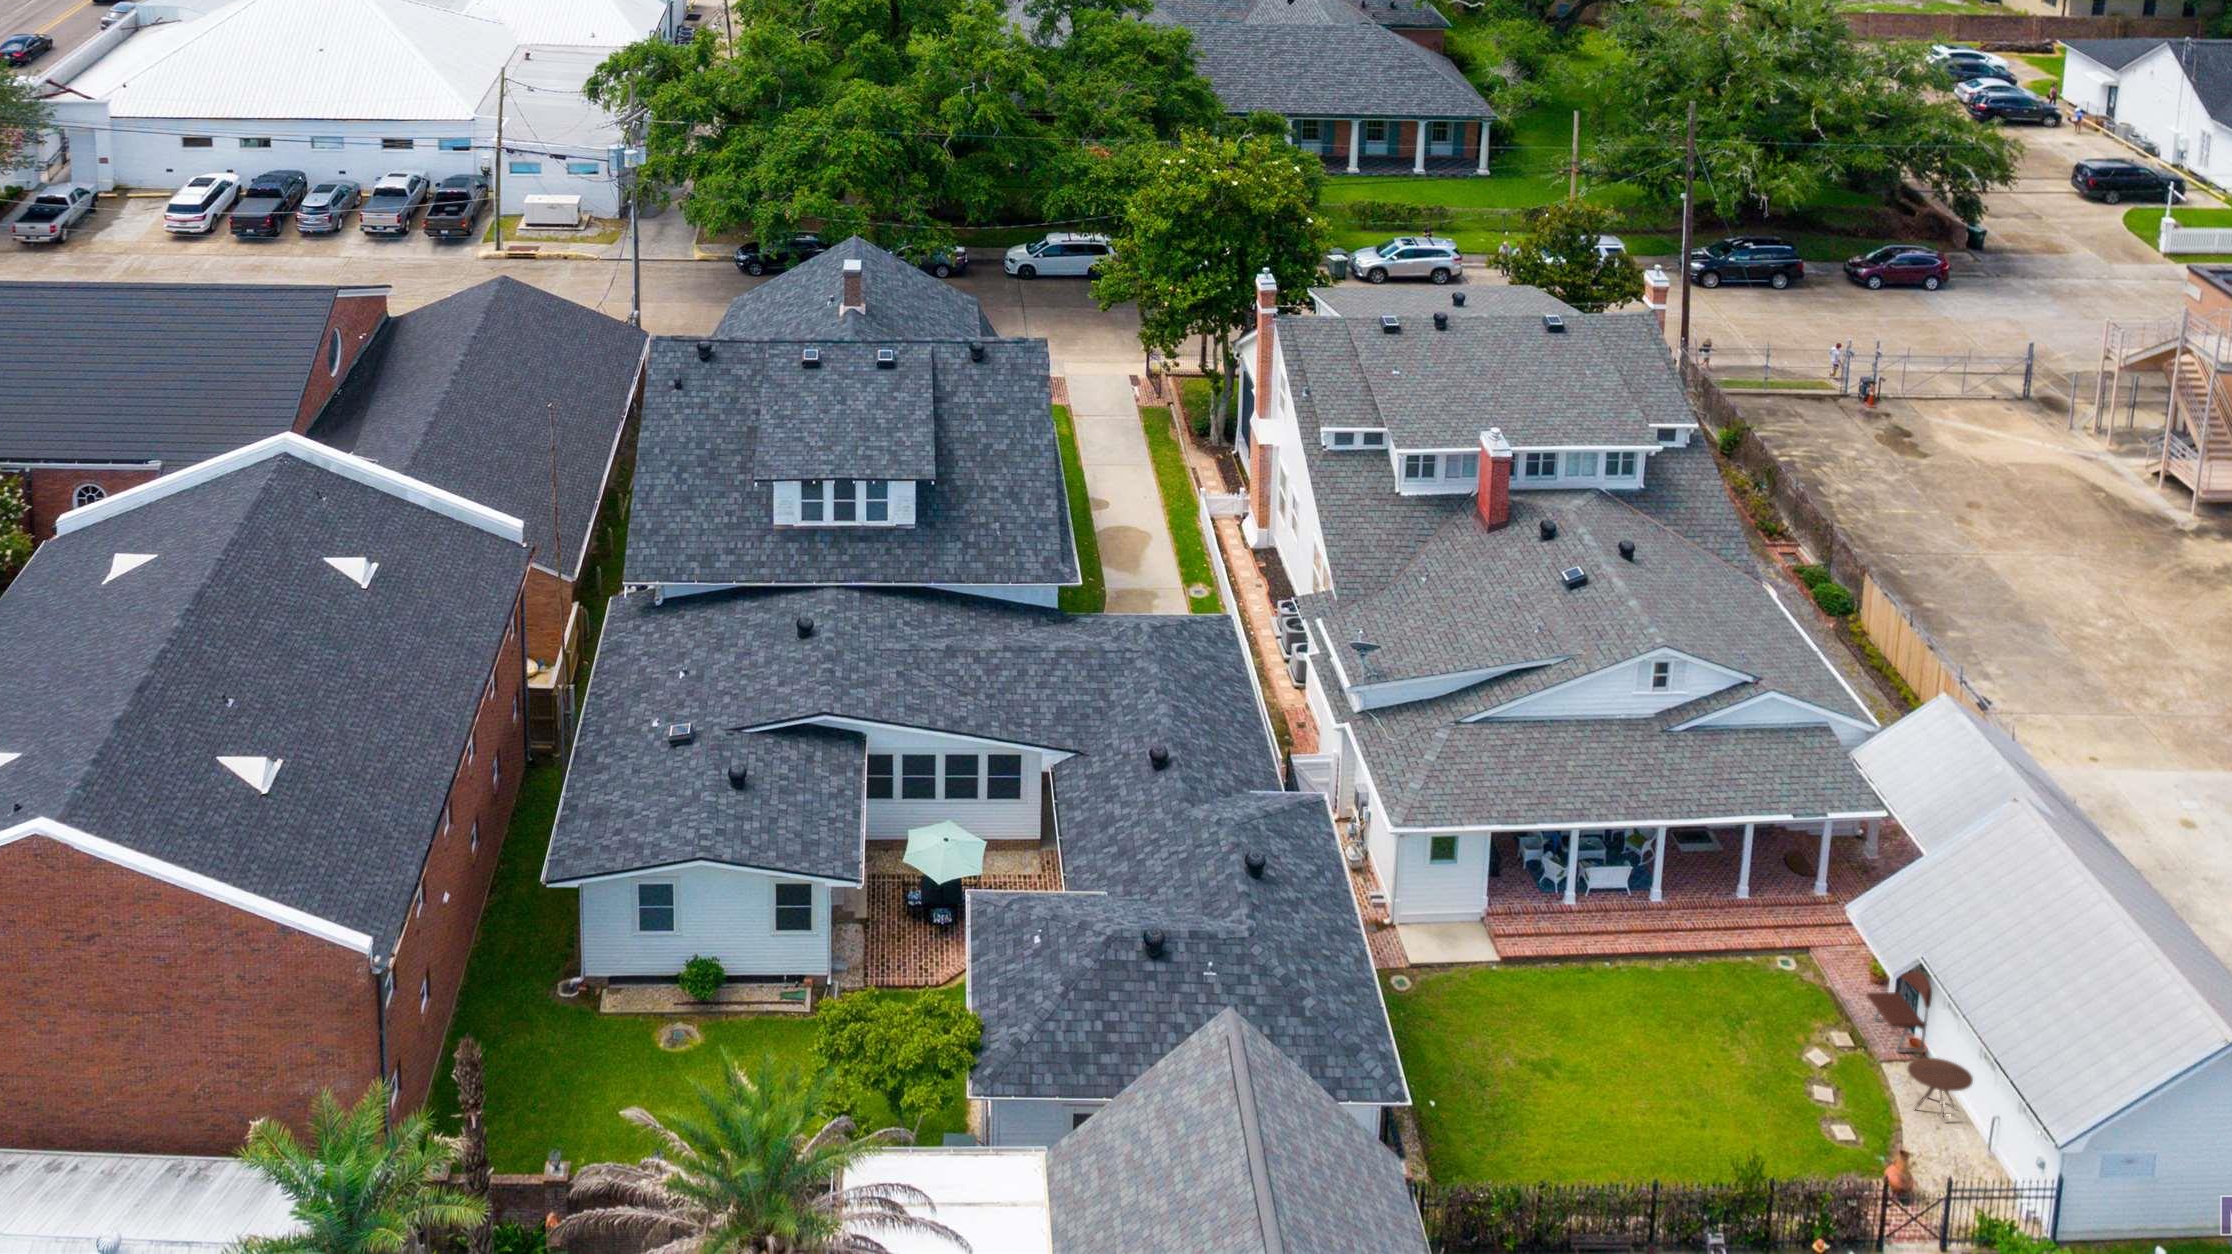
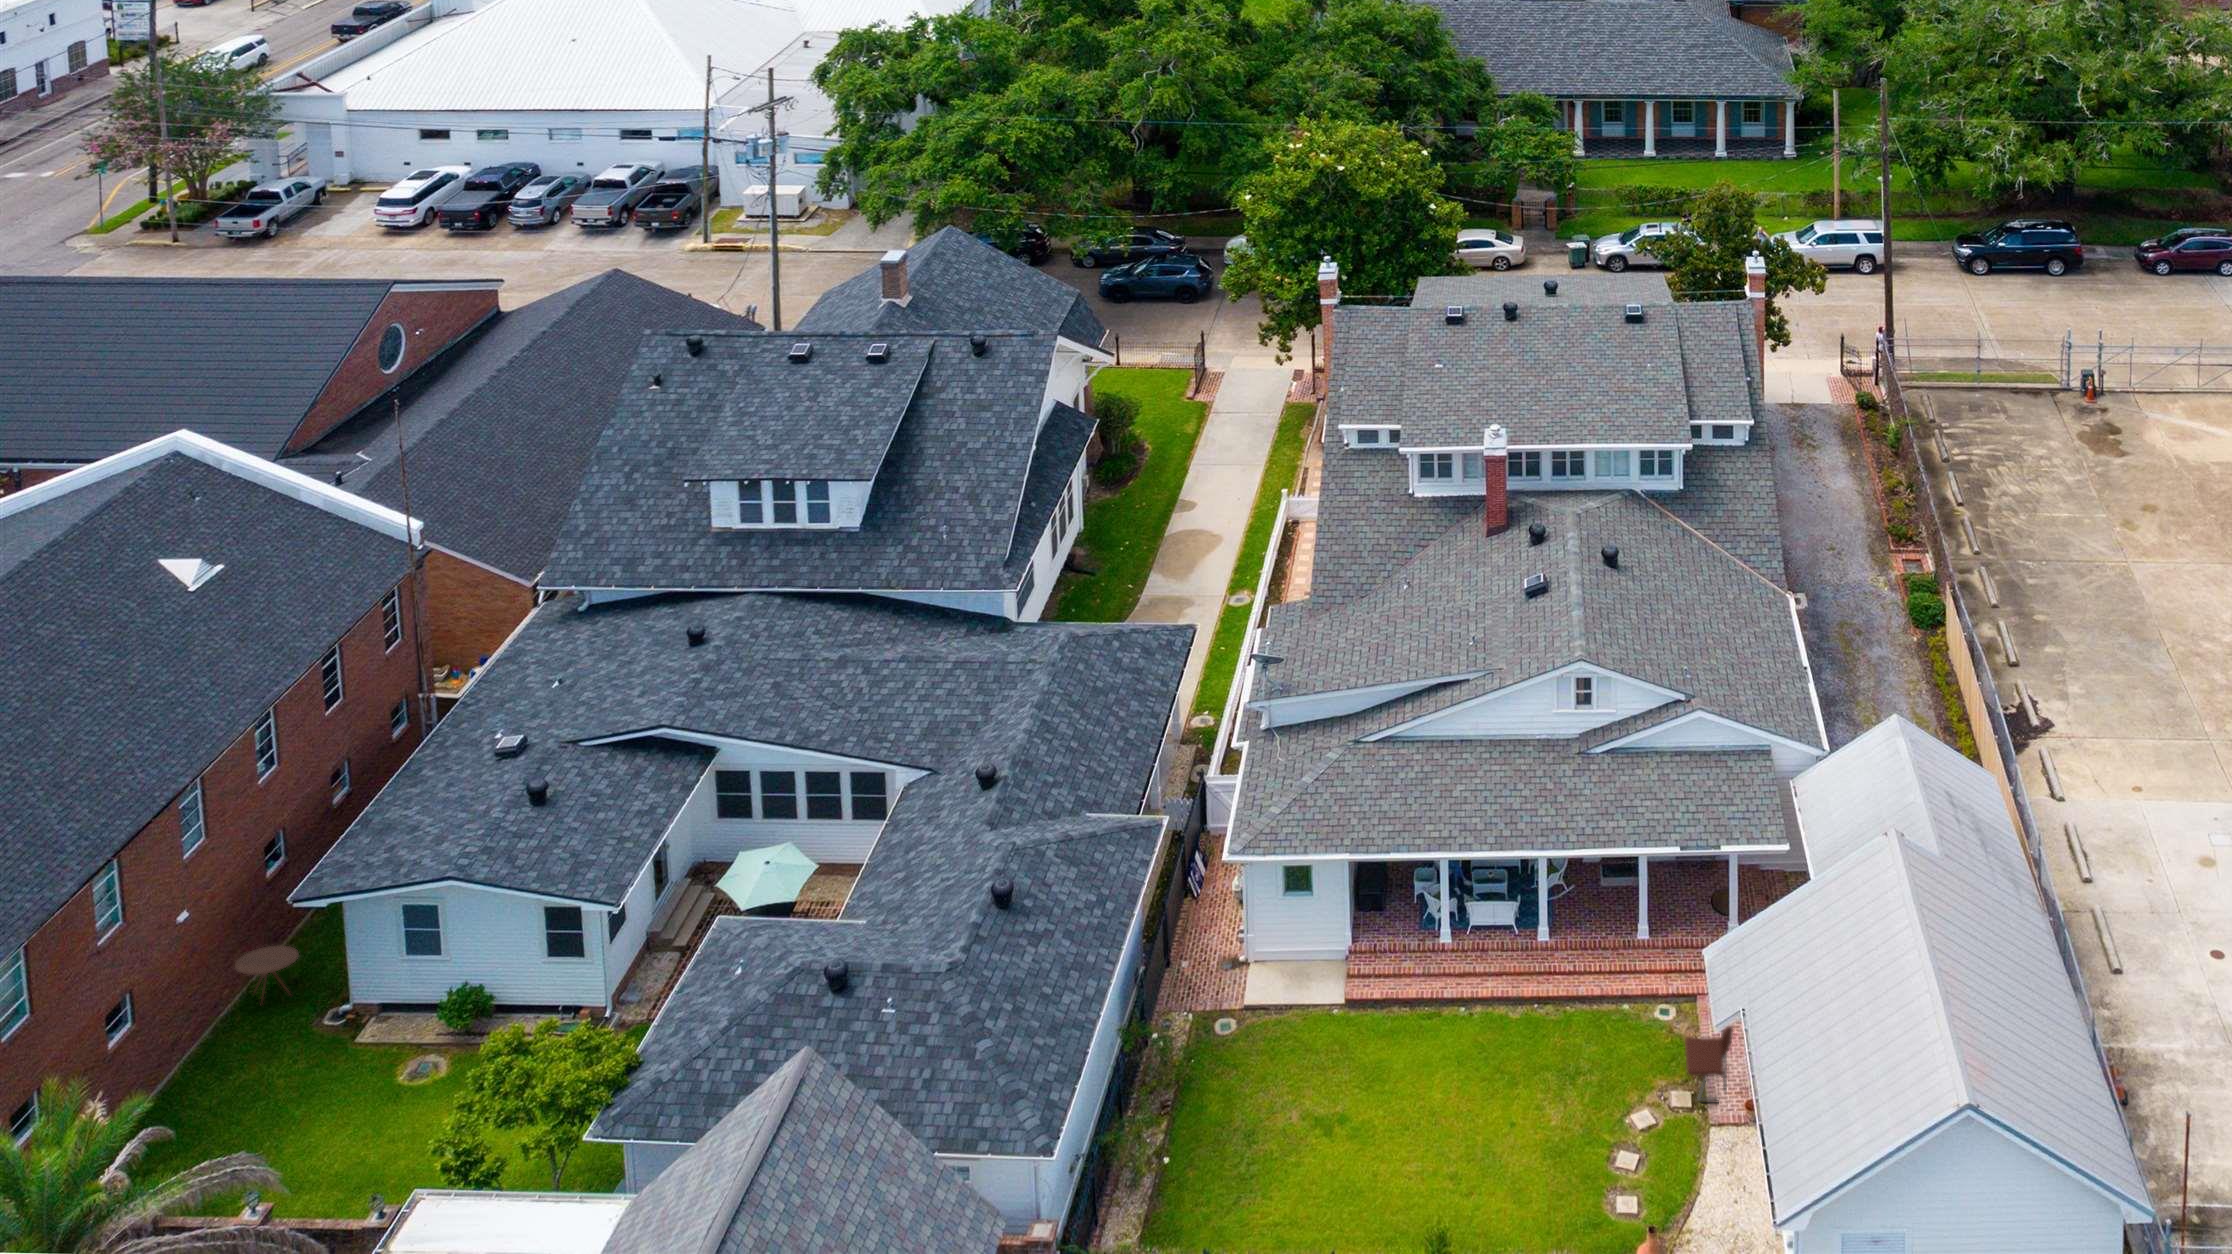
round table: present [1907,1058,1973,1108] -> present [235,946,298,998]

